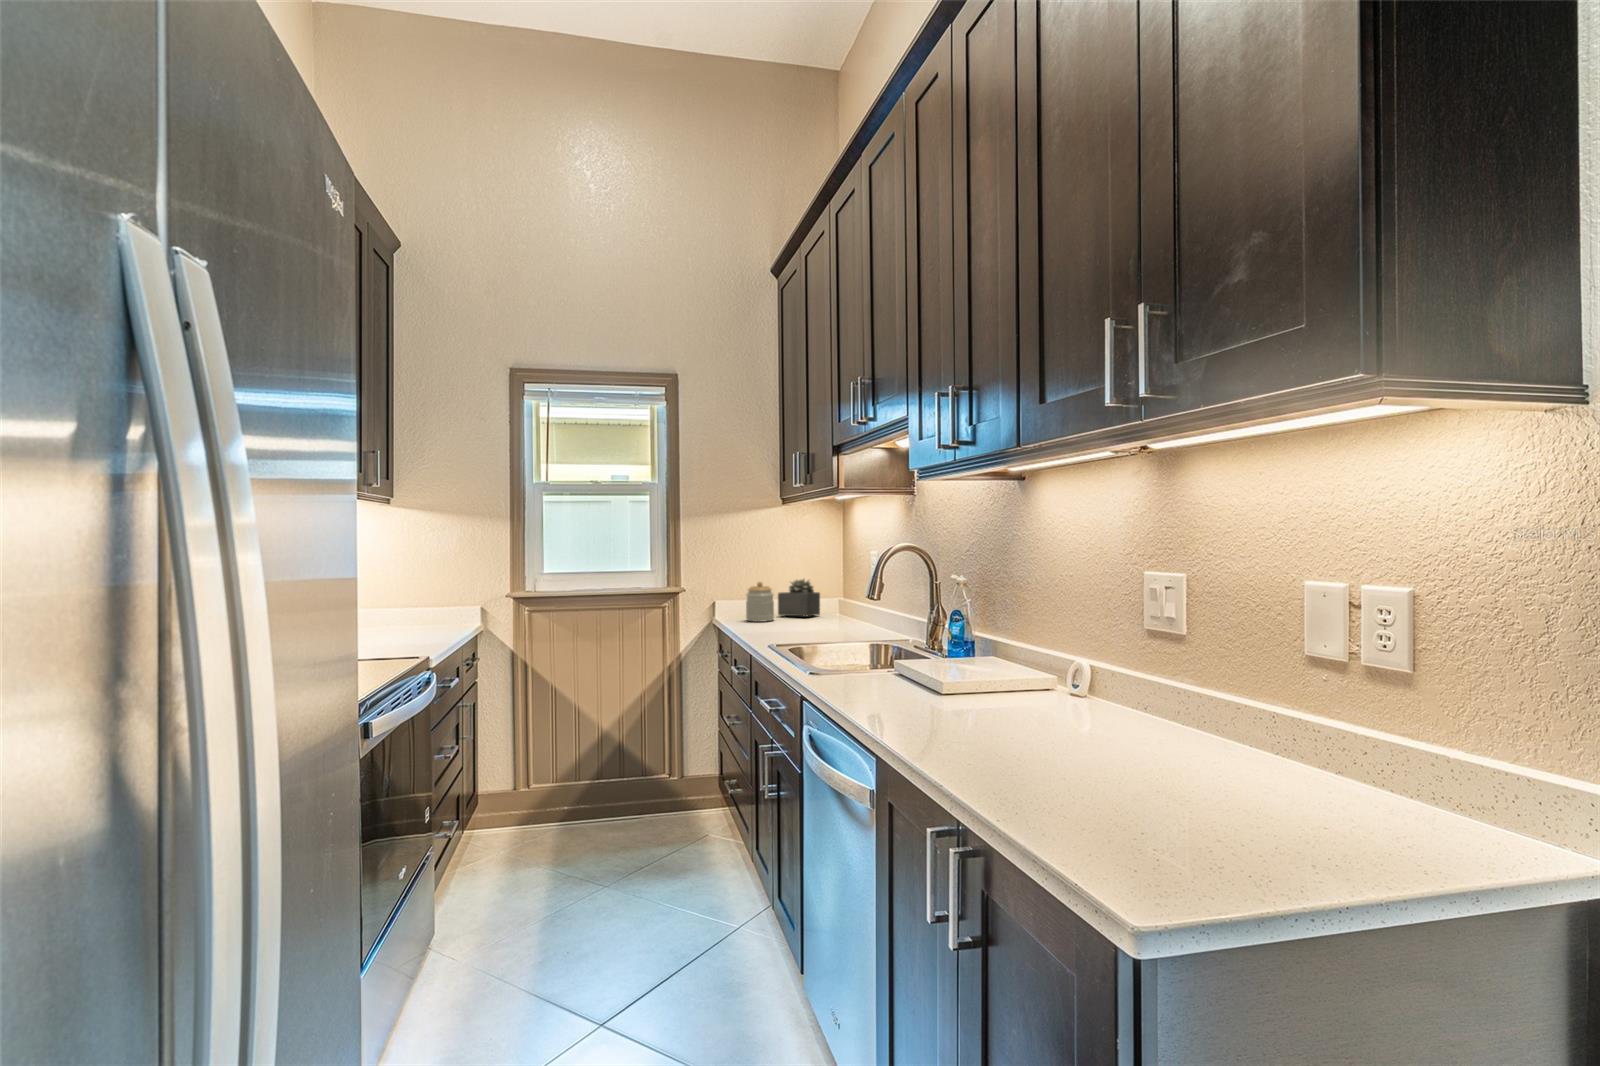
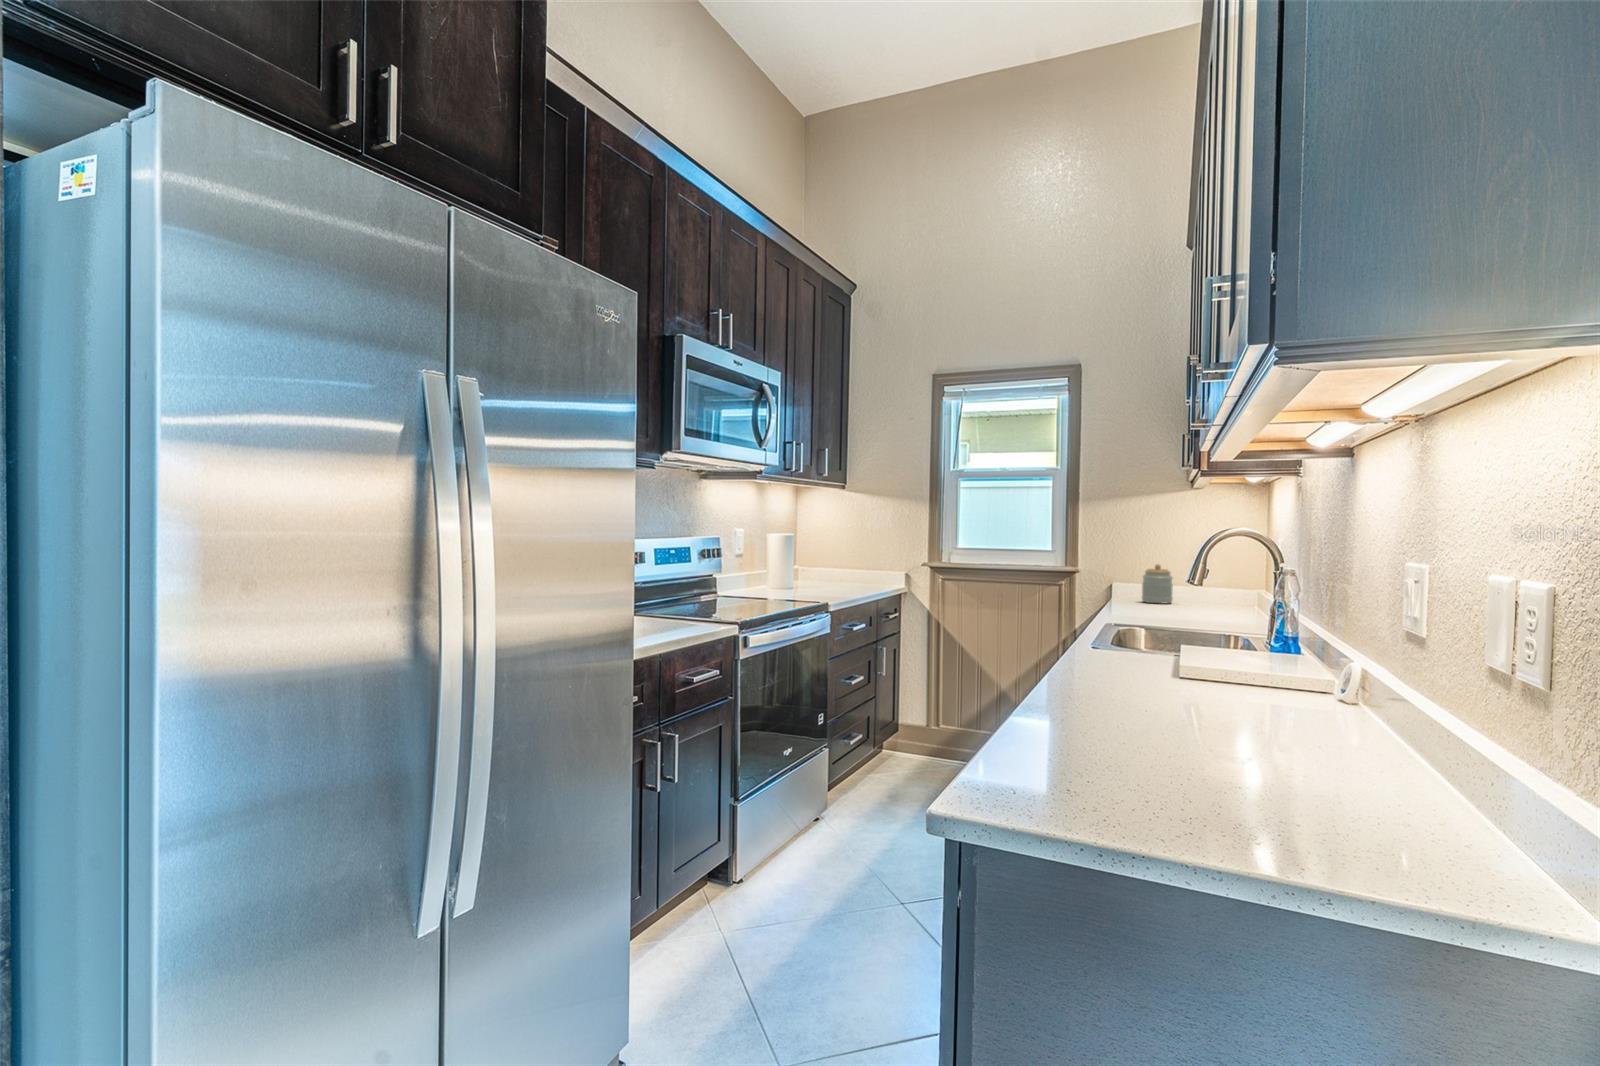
succulent plant: present [778,579,820,616] -> none [1179,564,1230,603]

